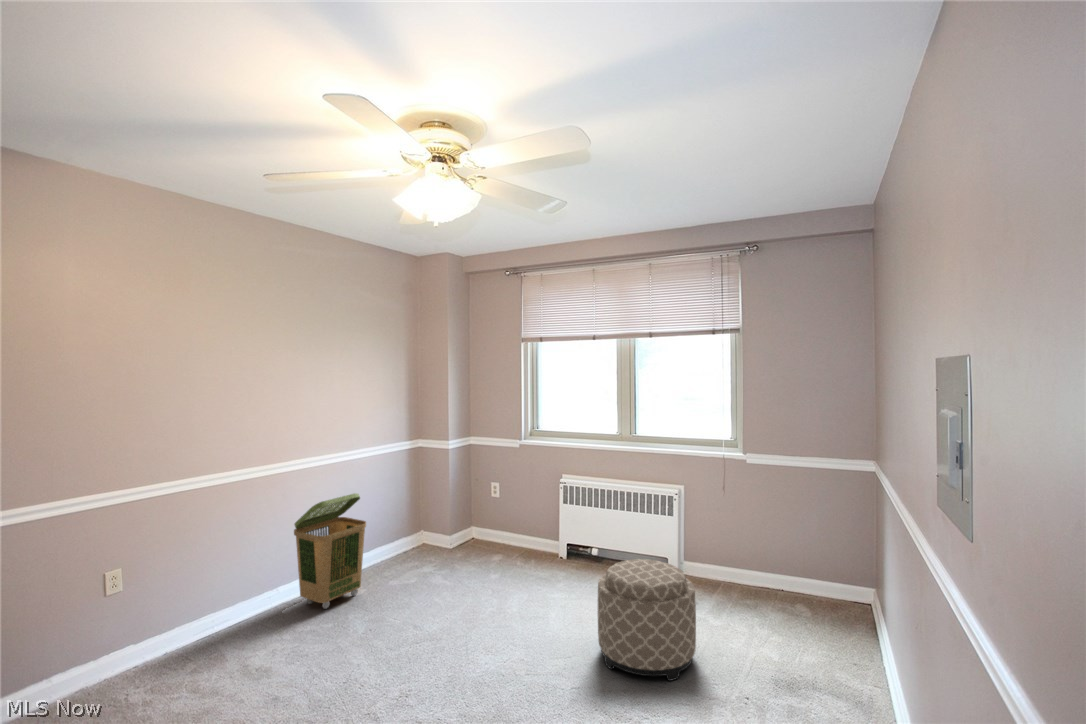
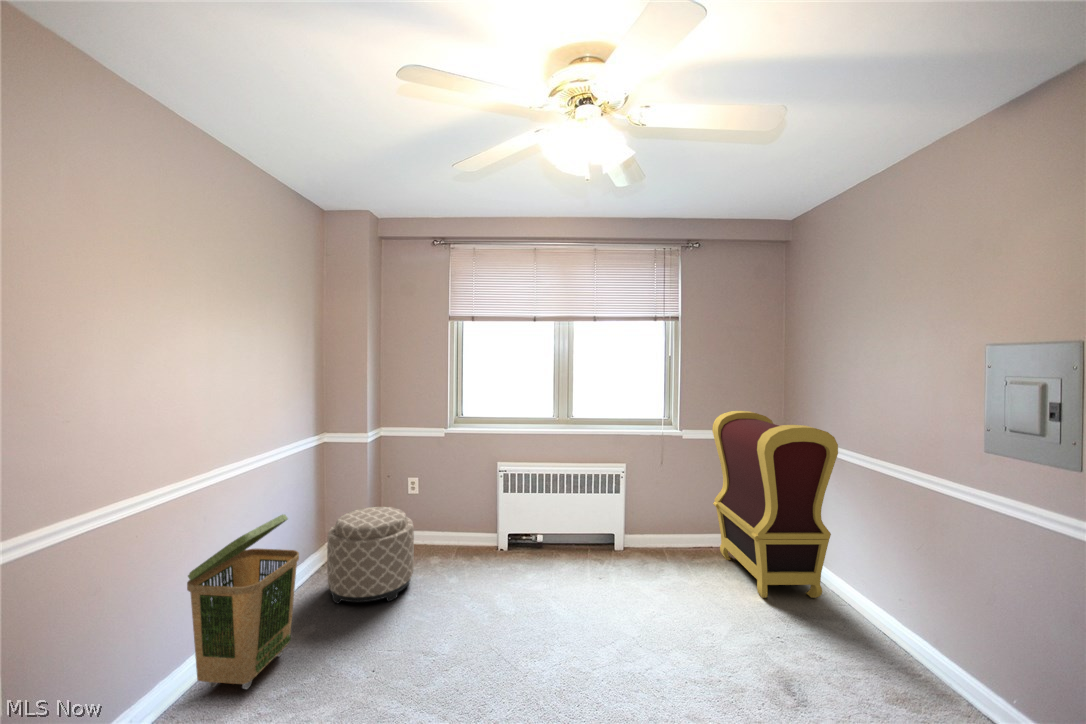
armchair: none [768,435,863,653] -> present [712,411,838,598]
ottoman: present [598,559,696,681] -> present [327,507,414,603]

